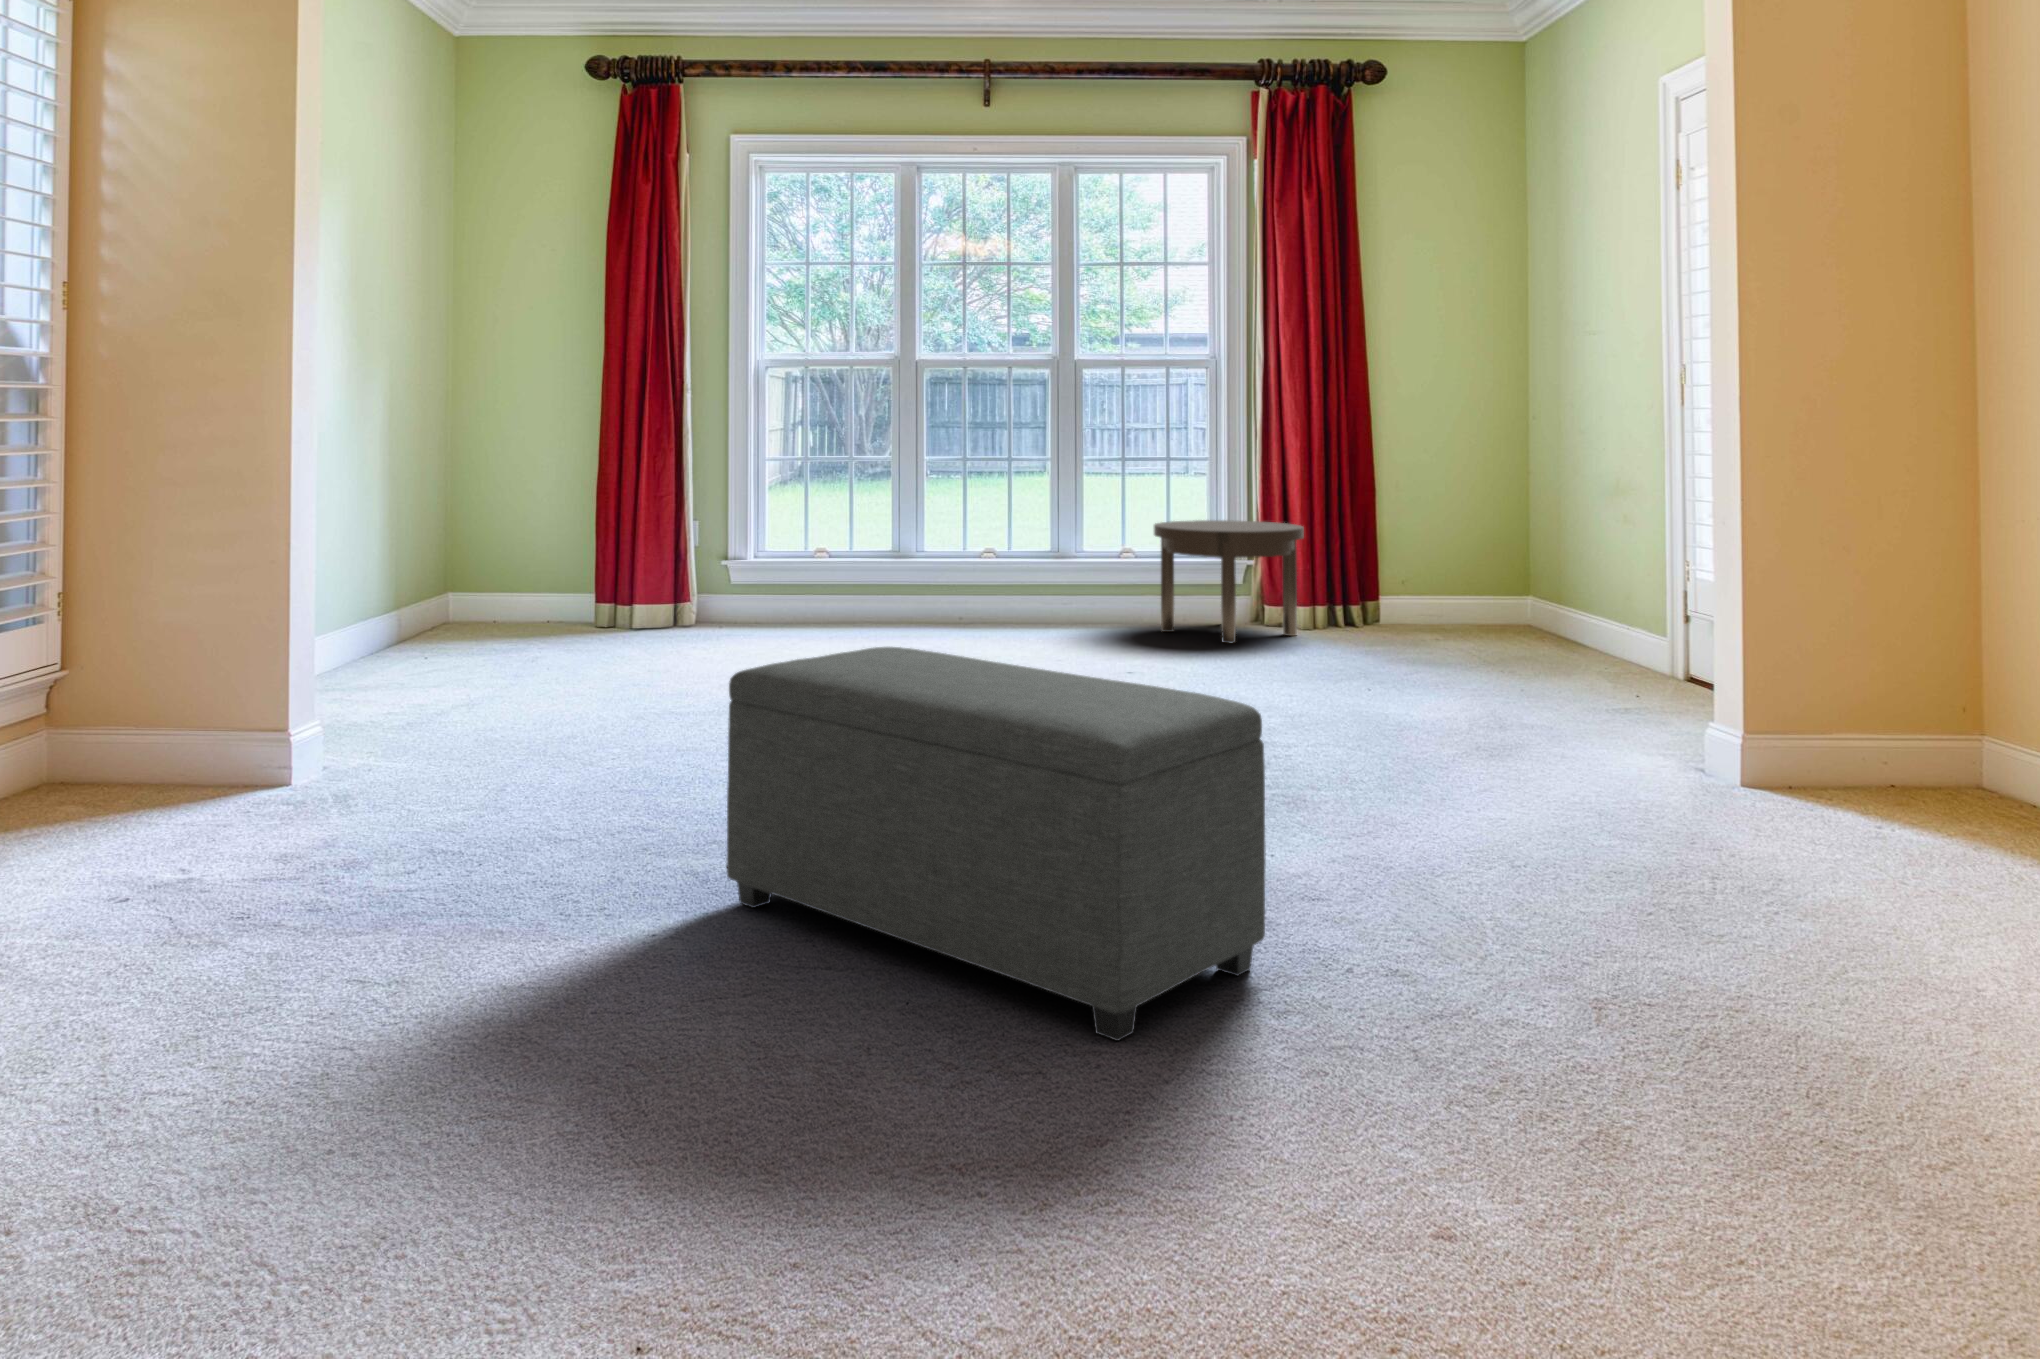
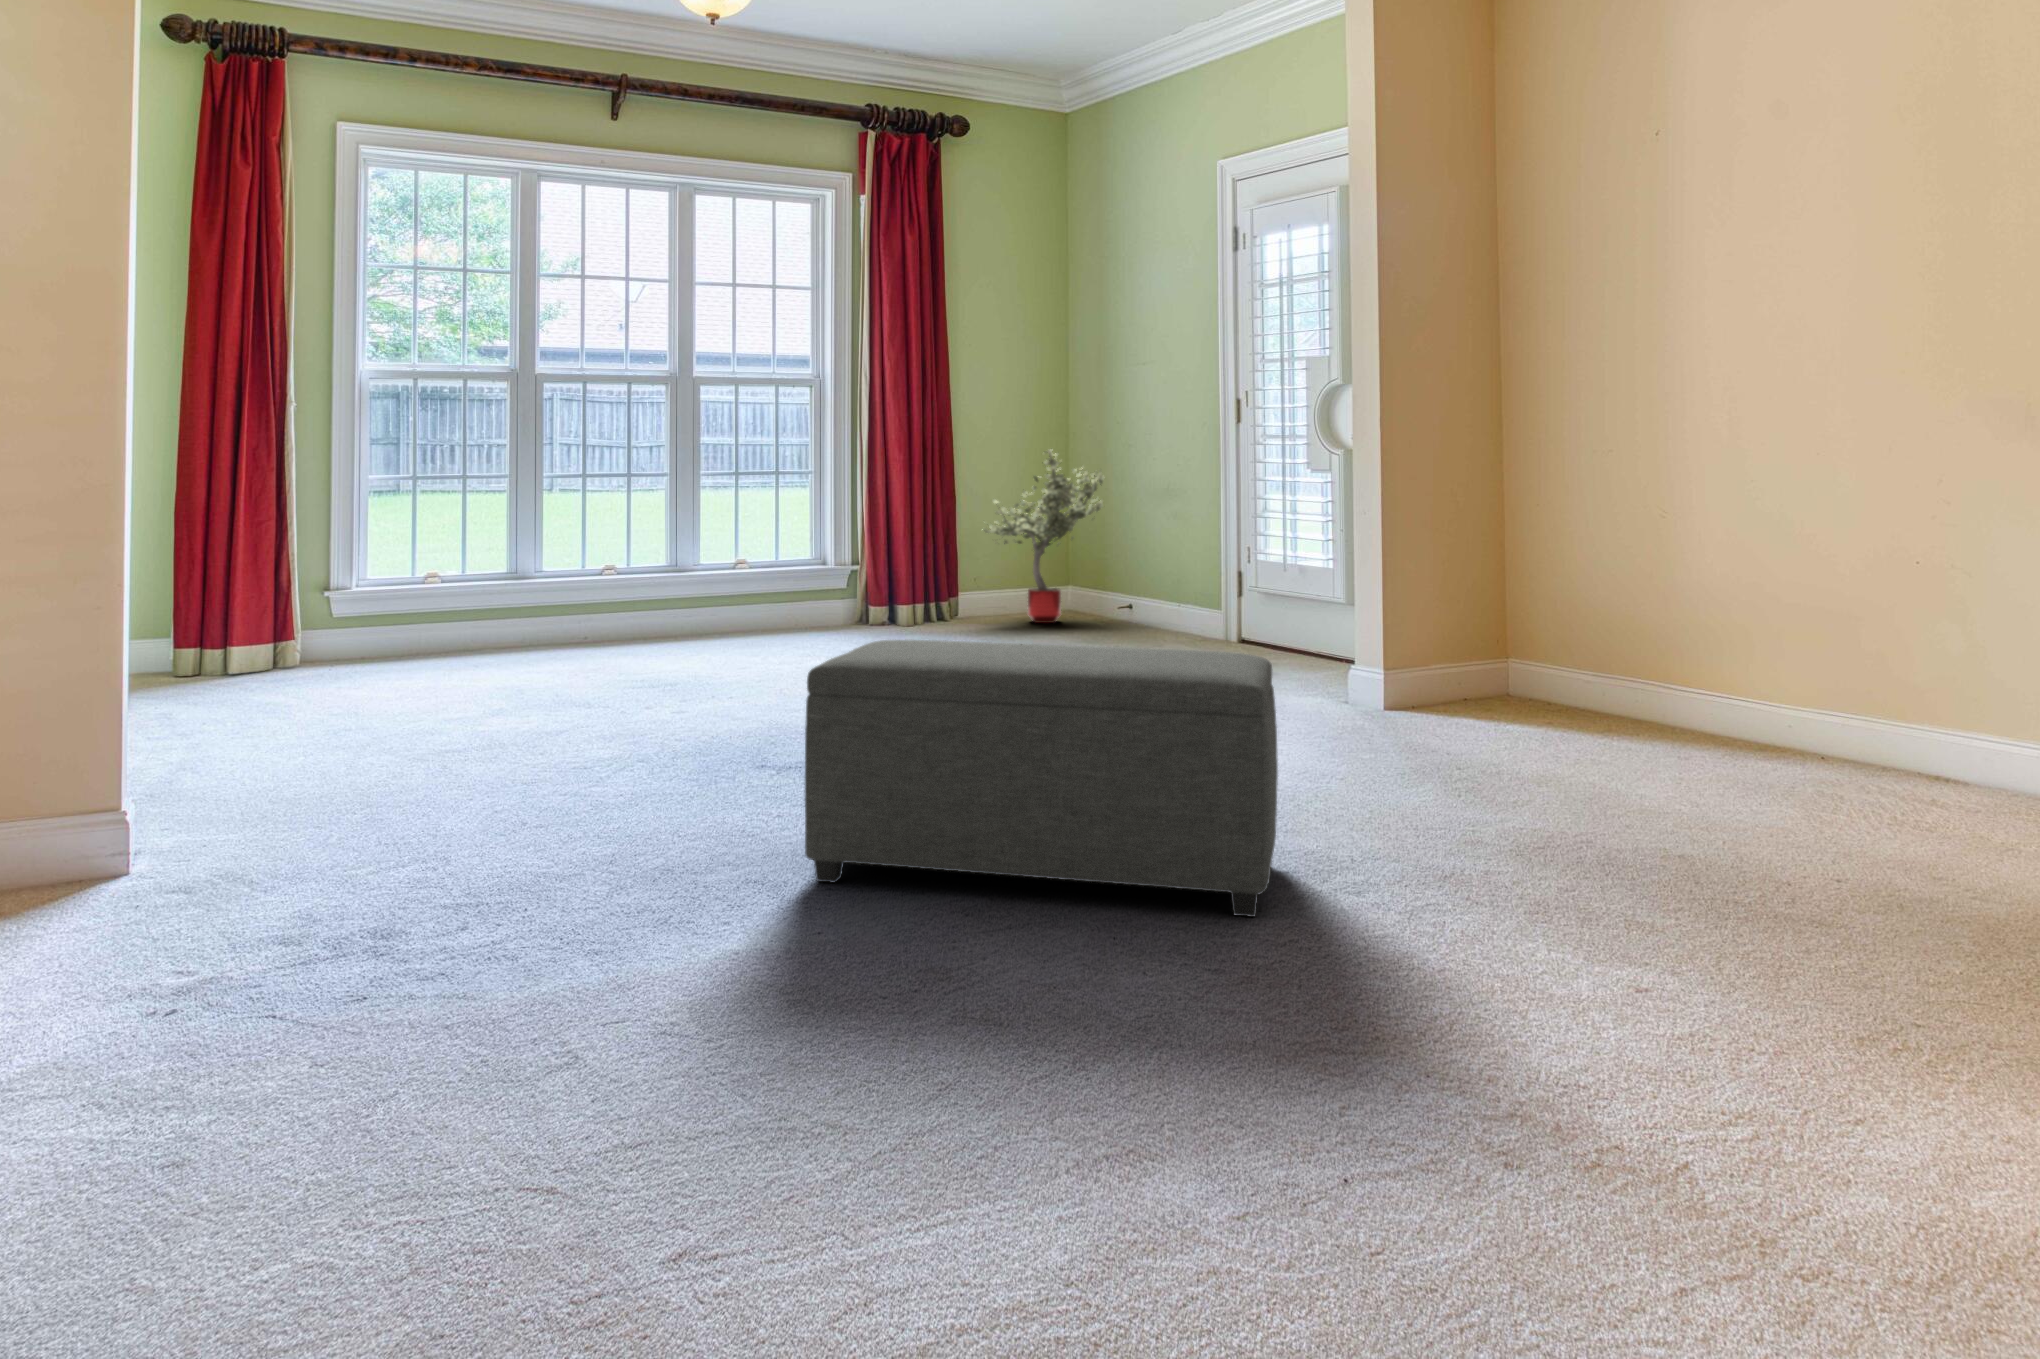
potted tree: none [1387,435,1550,636] -> present [983,450,1104,623]
side table: present [1154,520,1304,643] -> none [780,530,919,643]

